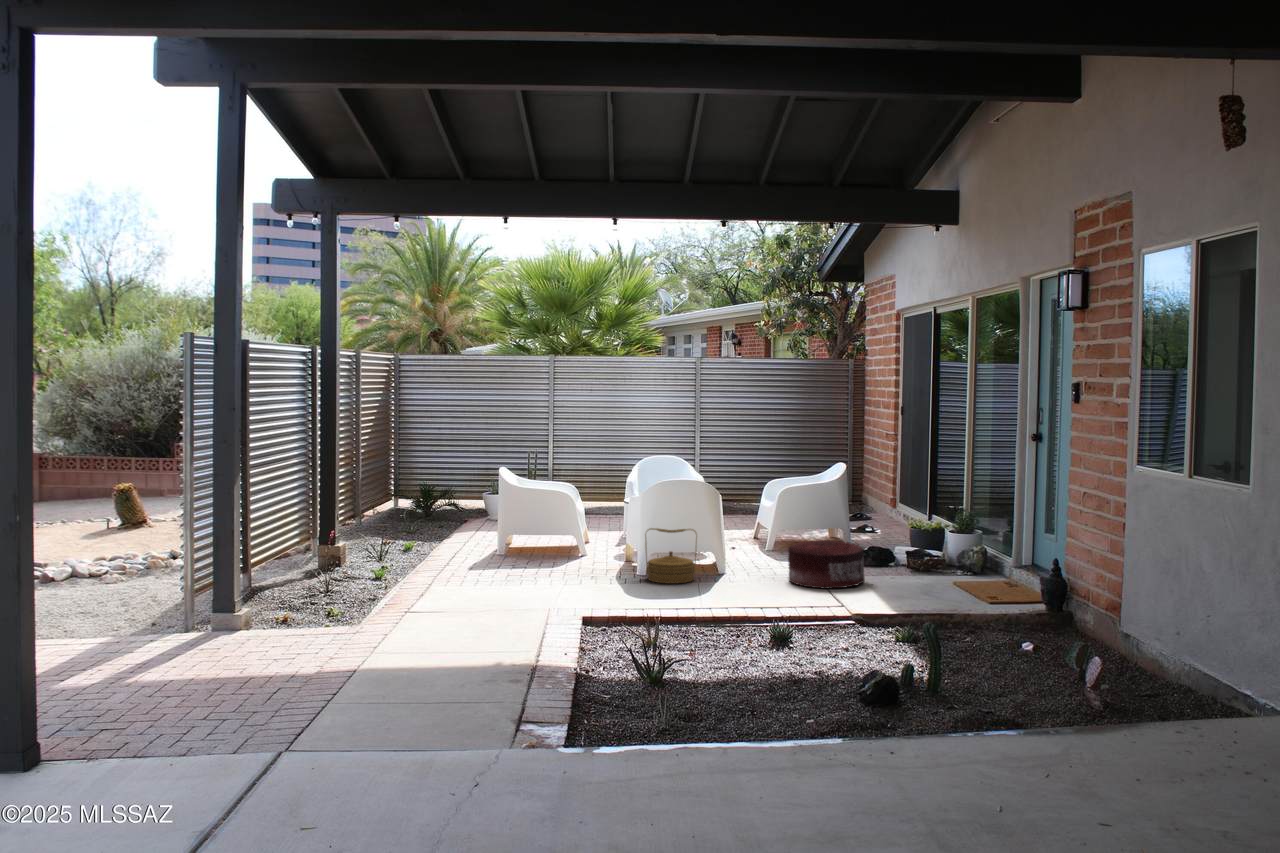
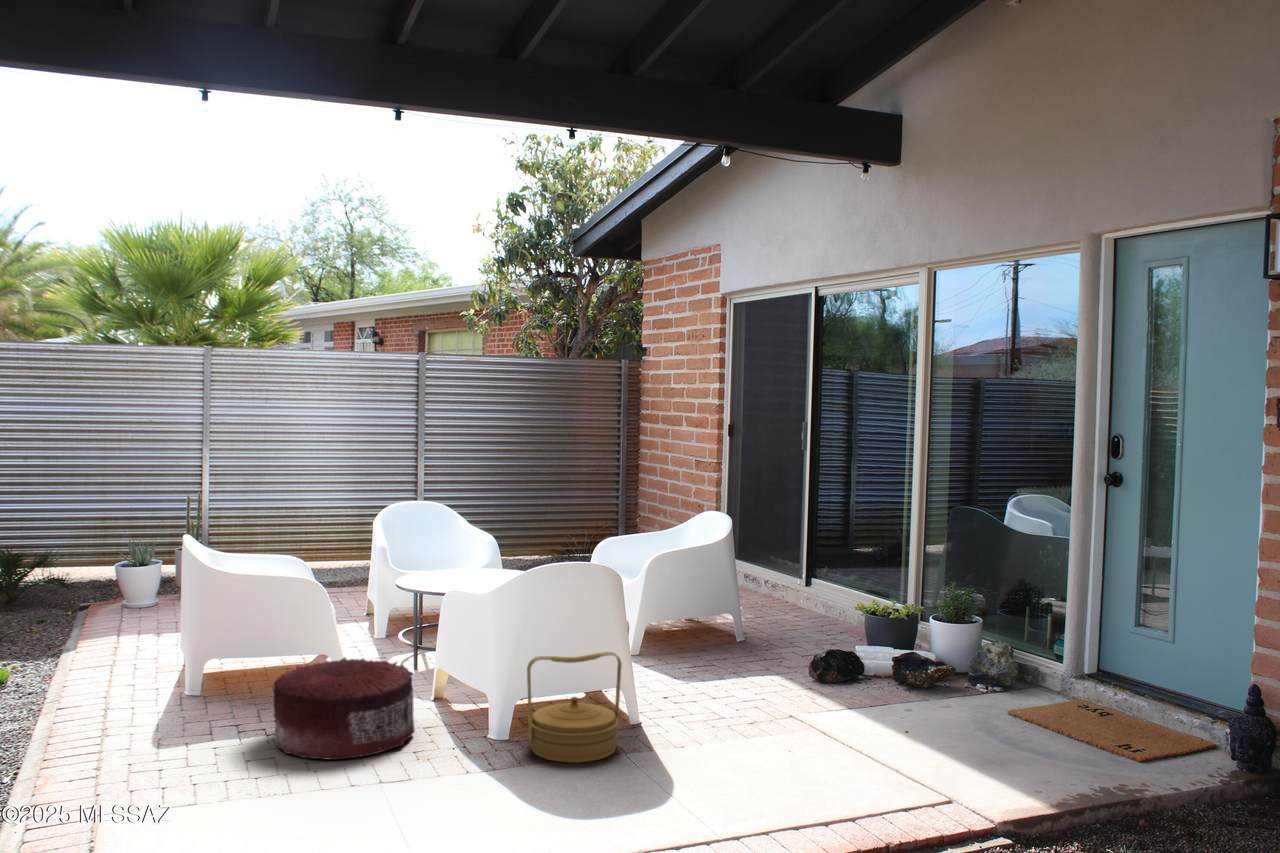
pouf: present [788,540,865,588] -> present [273,657,415,760]

